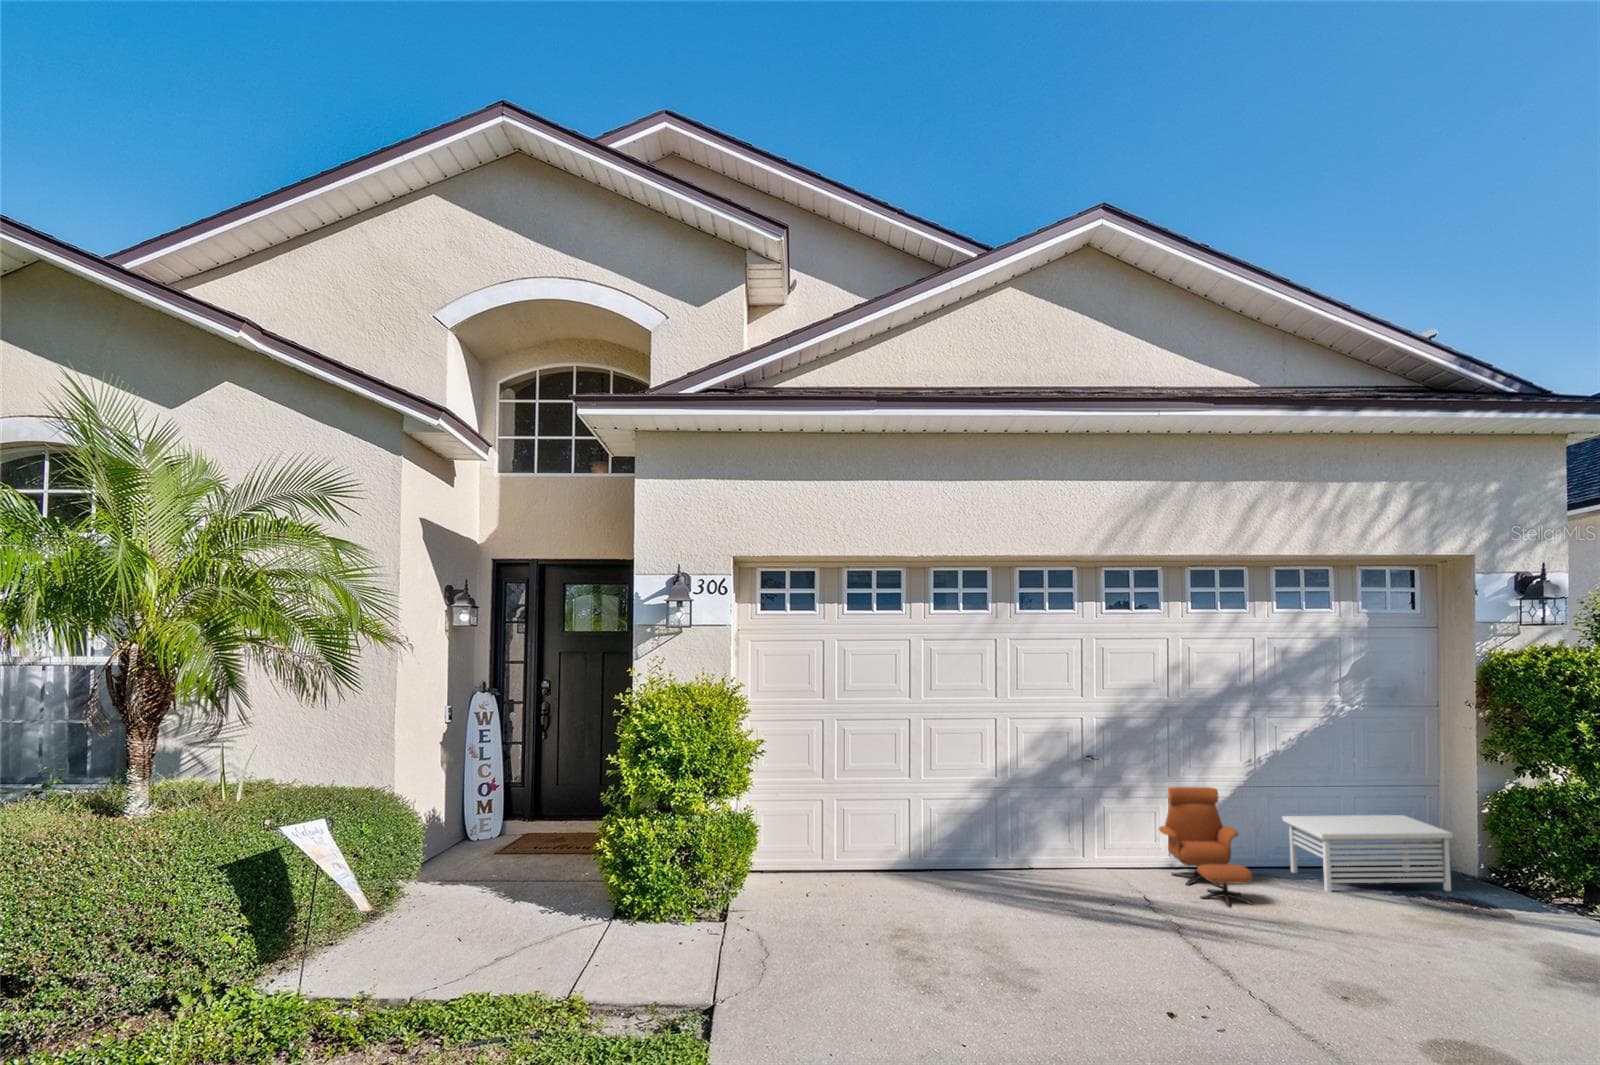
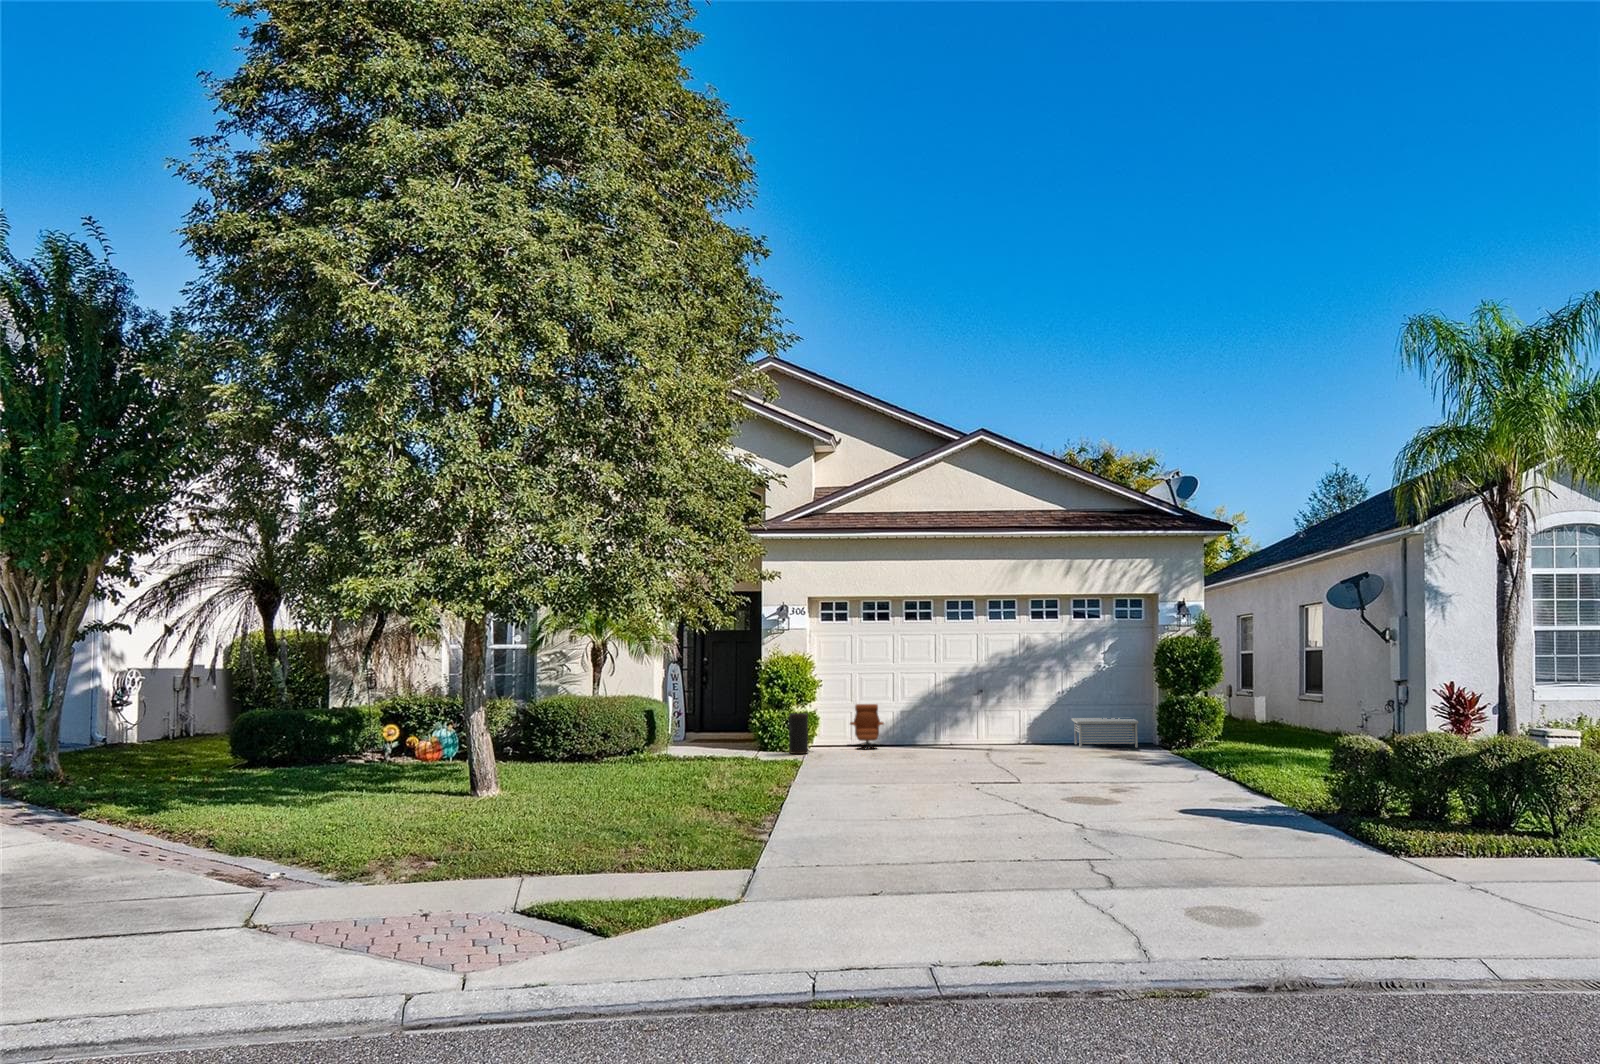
lounge chair: present [1159,787,1254,907] -> present [850,704,884,749]
trash can: none [680,828,728,941] -> present [789,713,809,754]

